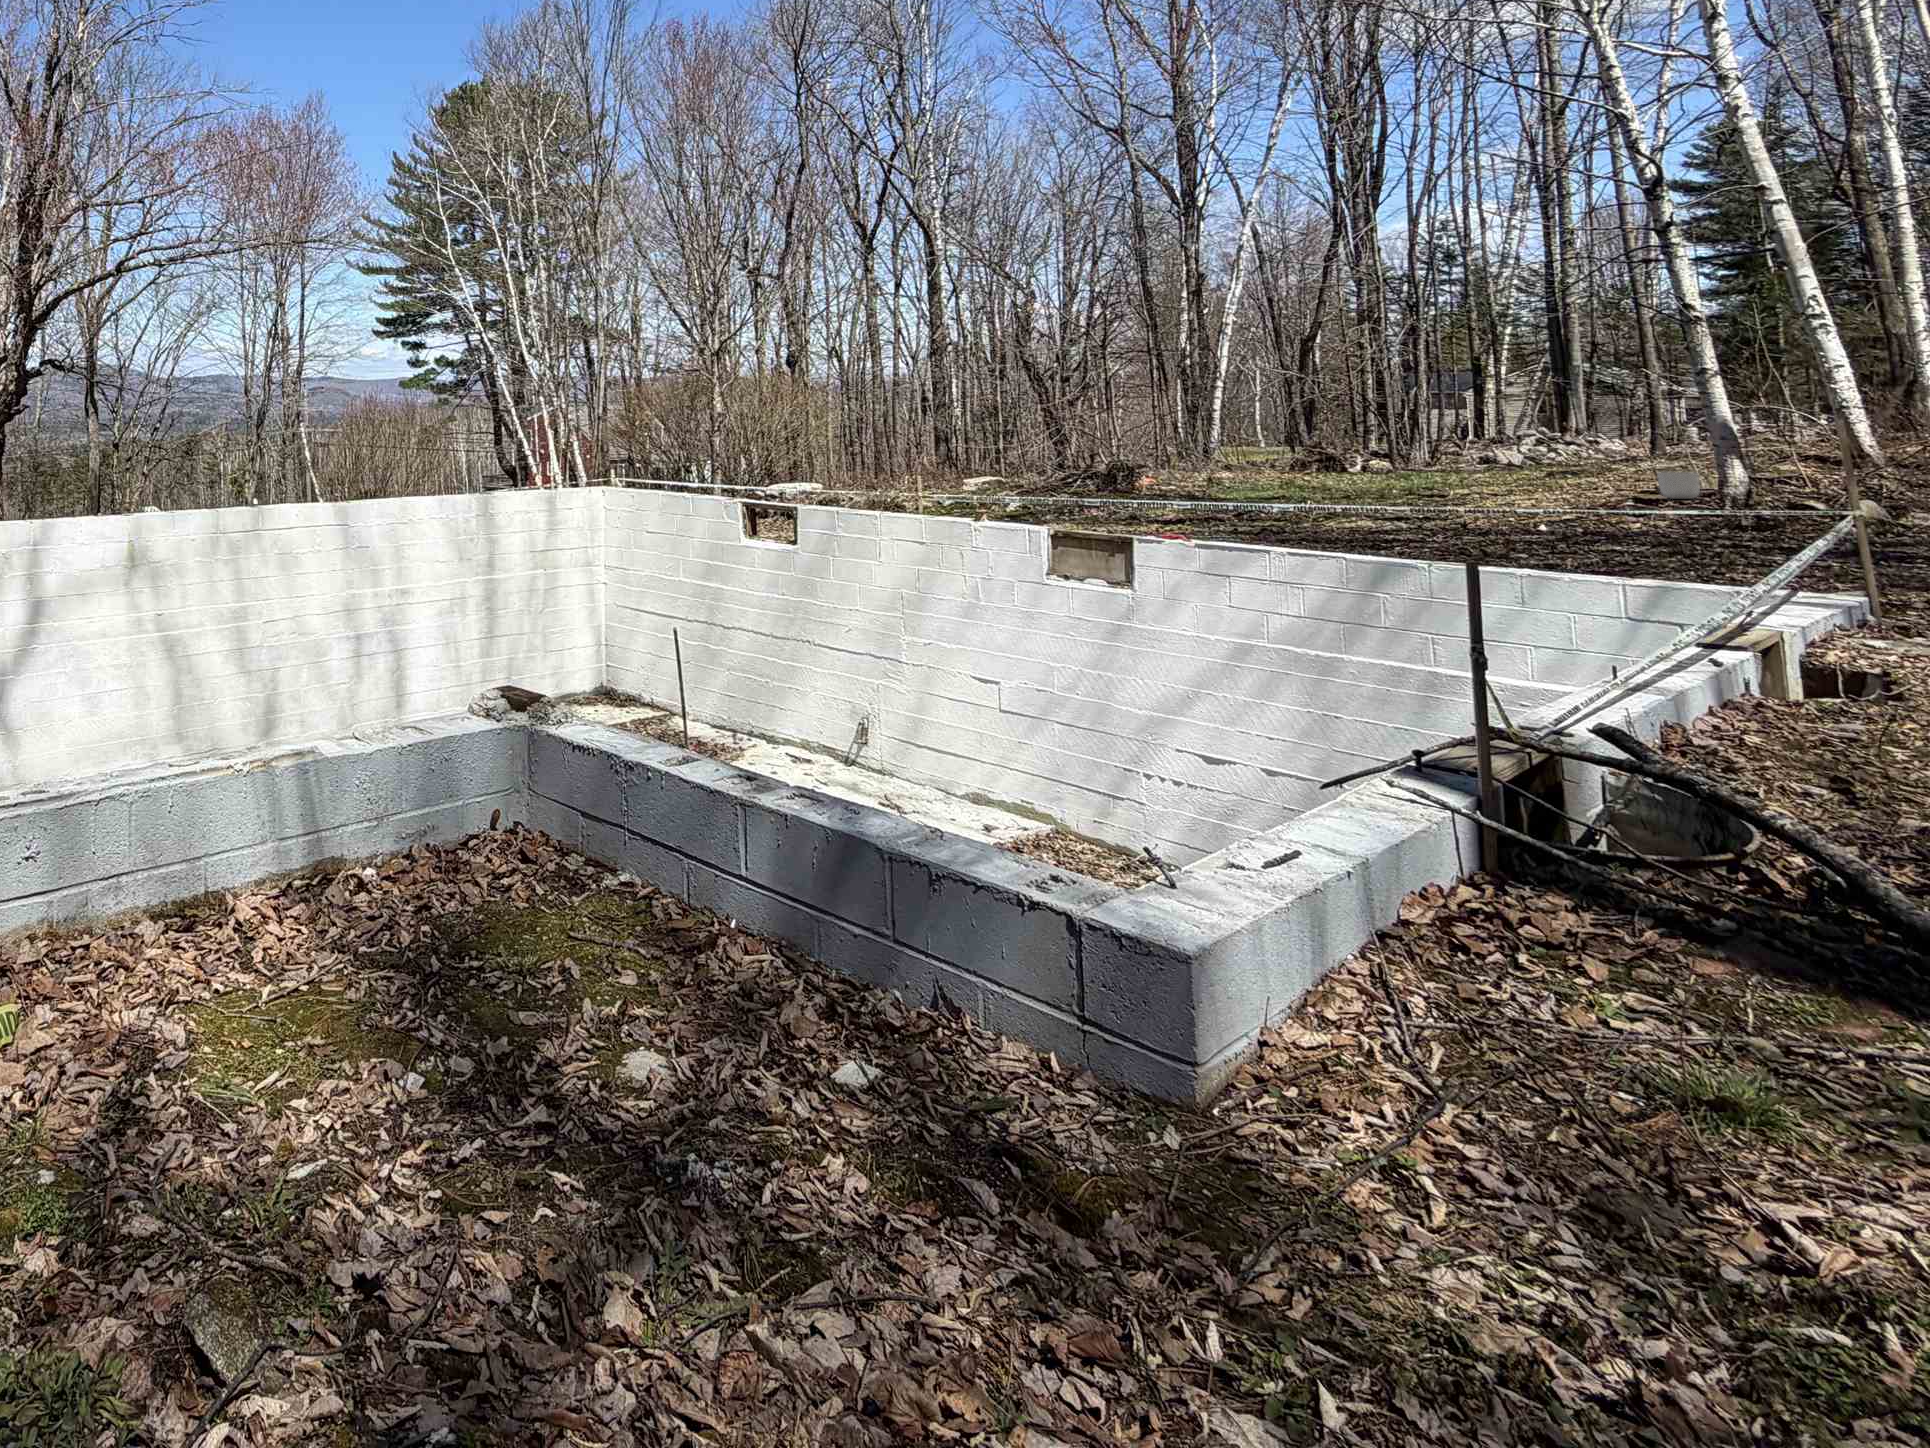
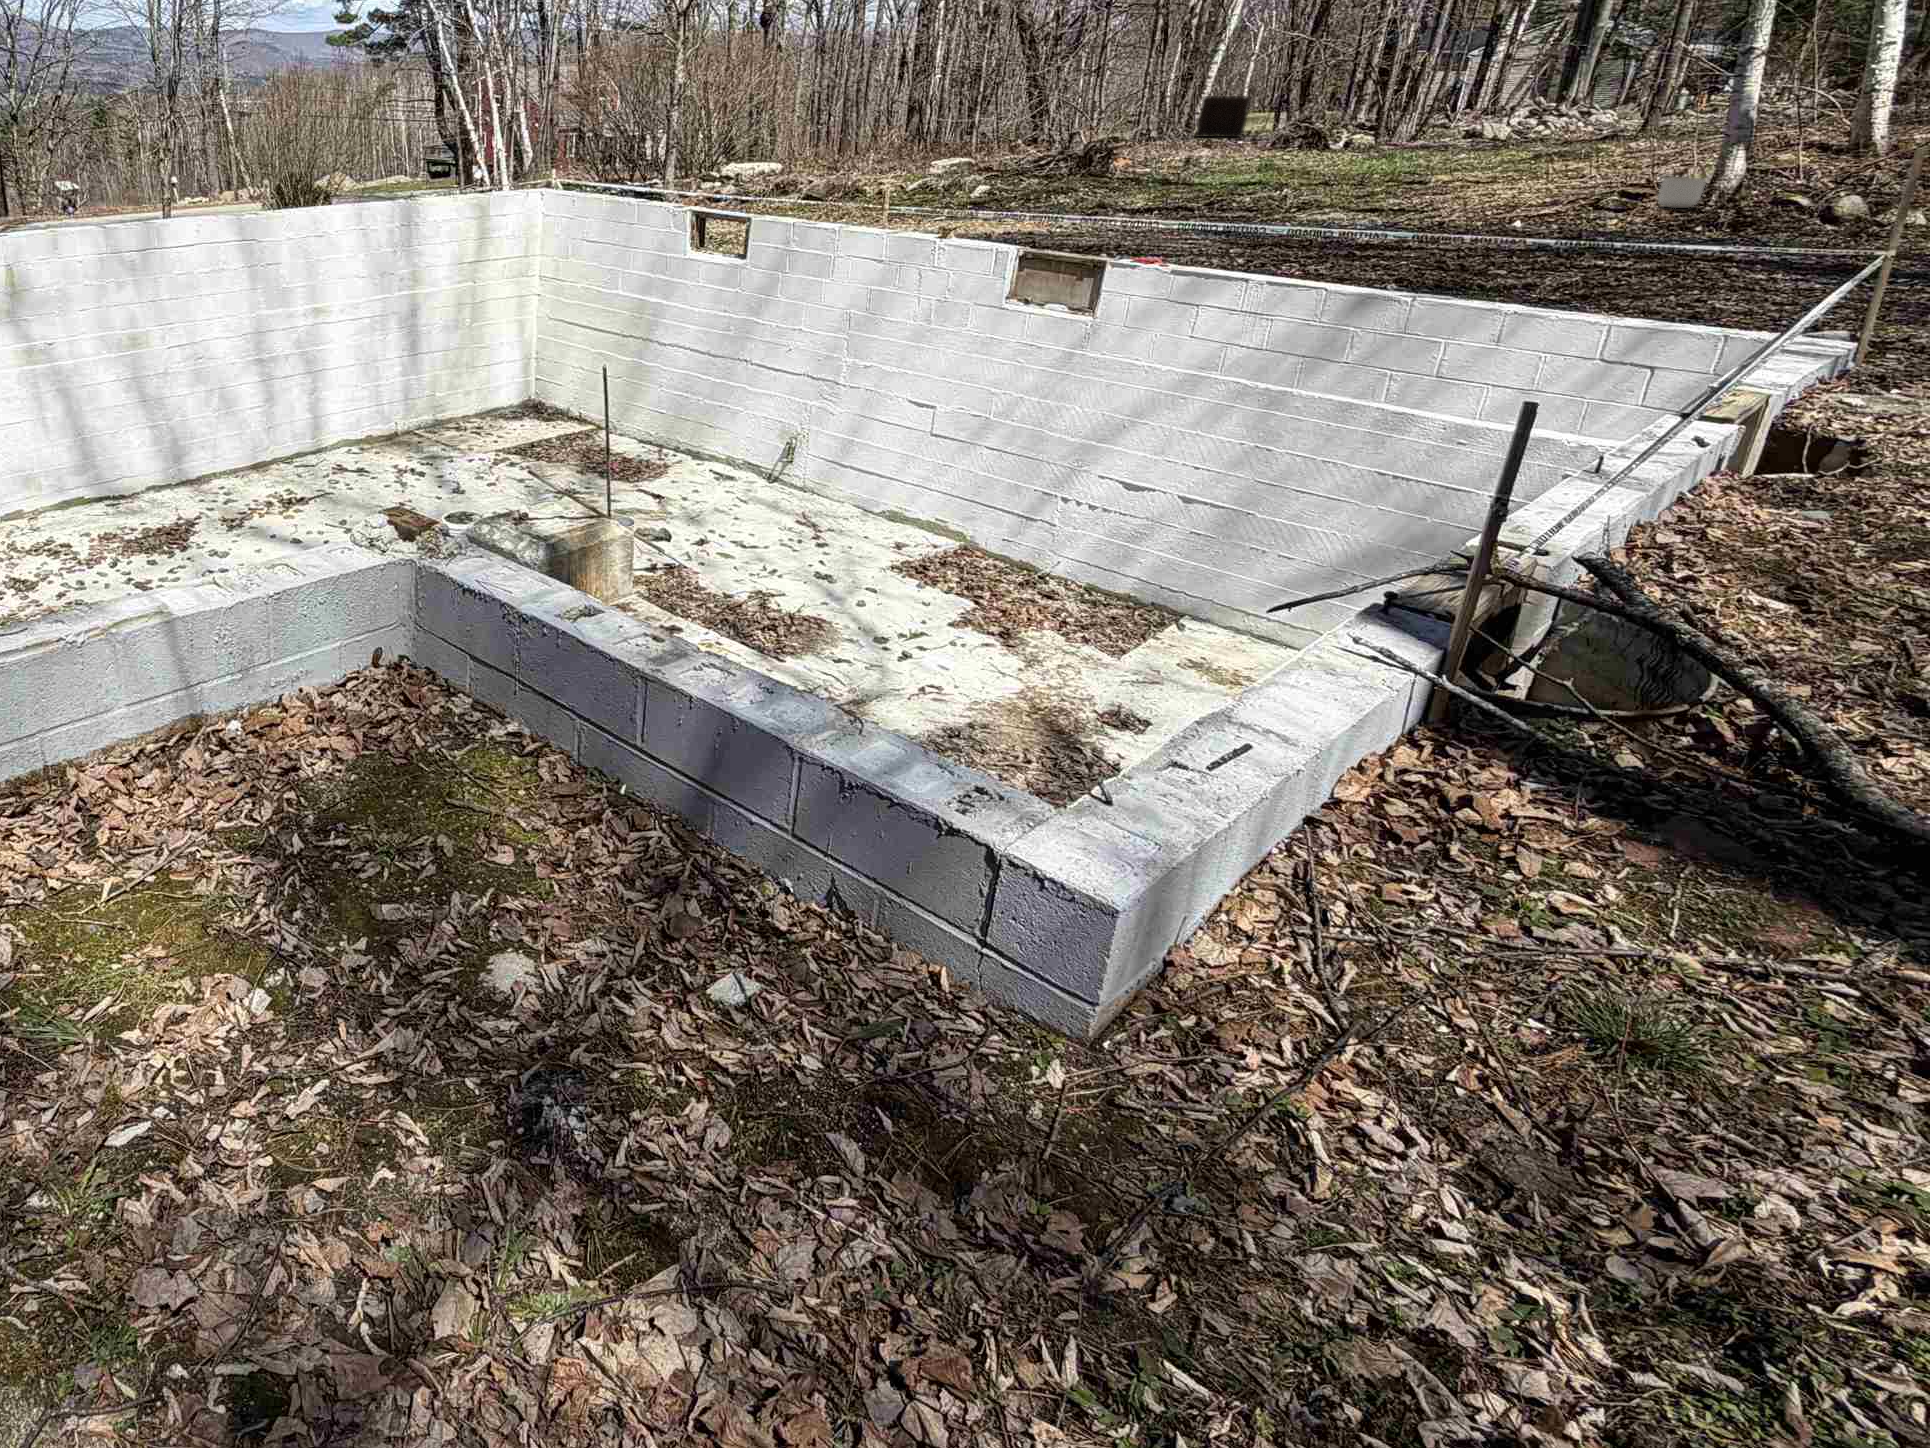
wooden crate: none [1217,424,1267,461] -> present [1196,96,1251,137]

